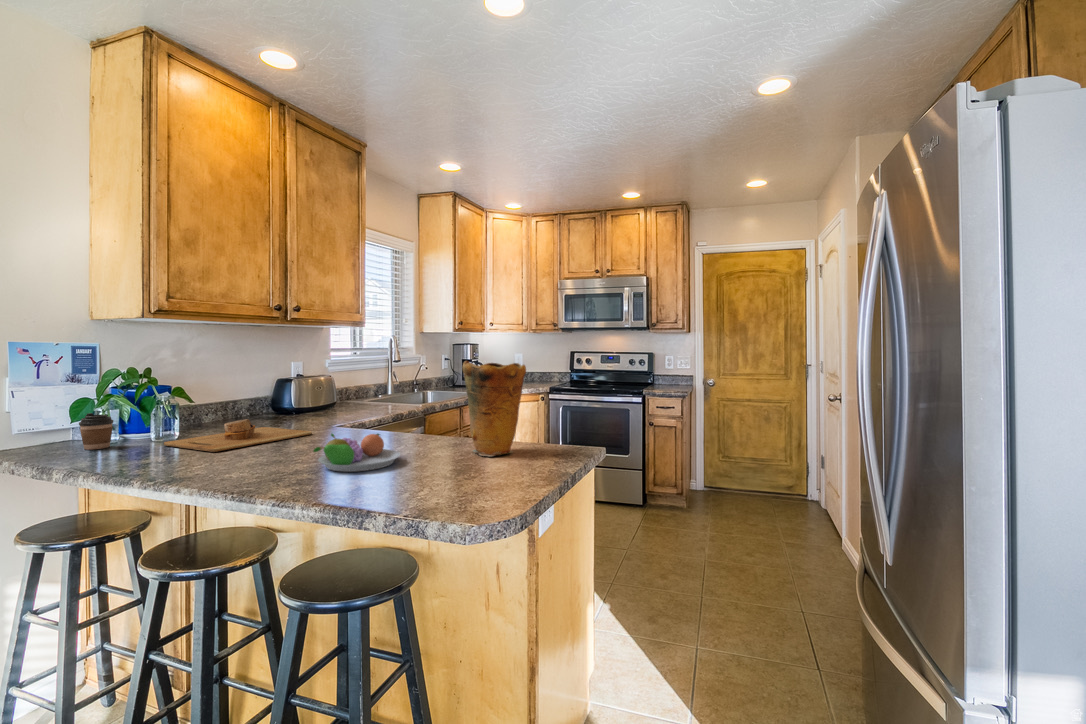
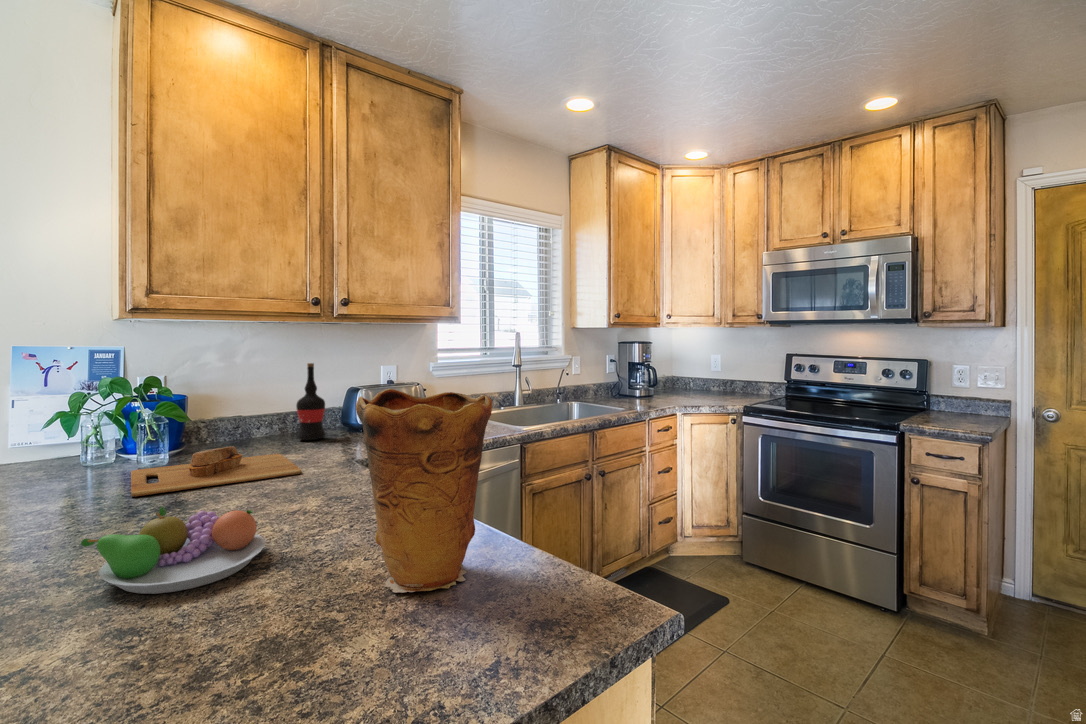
wine bottle: none [246,358,271,421] -> present [296,363,325,440]
coffee cup: present [79,413,113,450] -> none [61,428,101,472]

